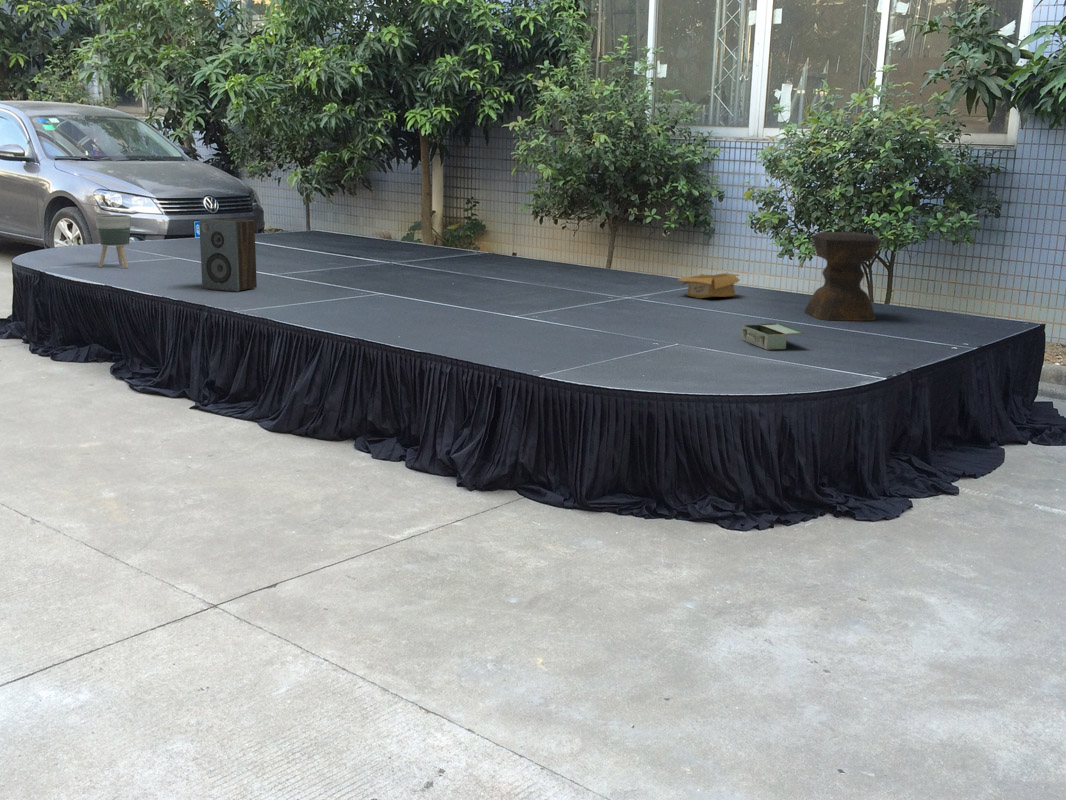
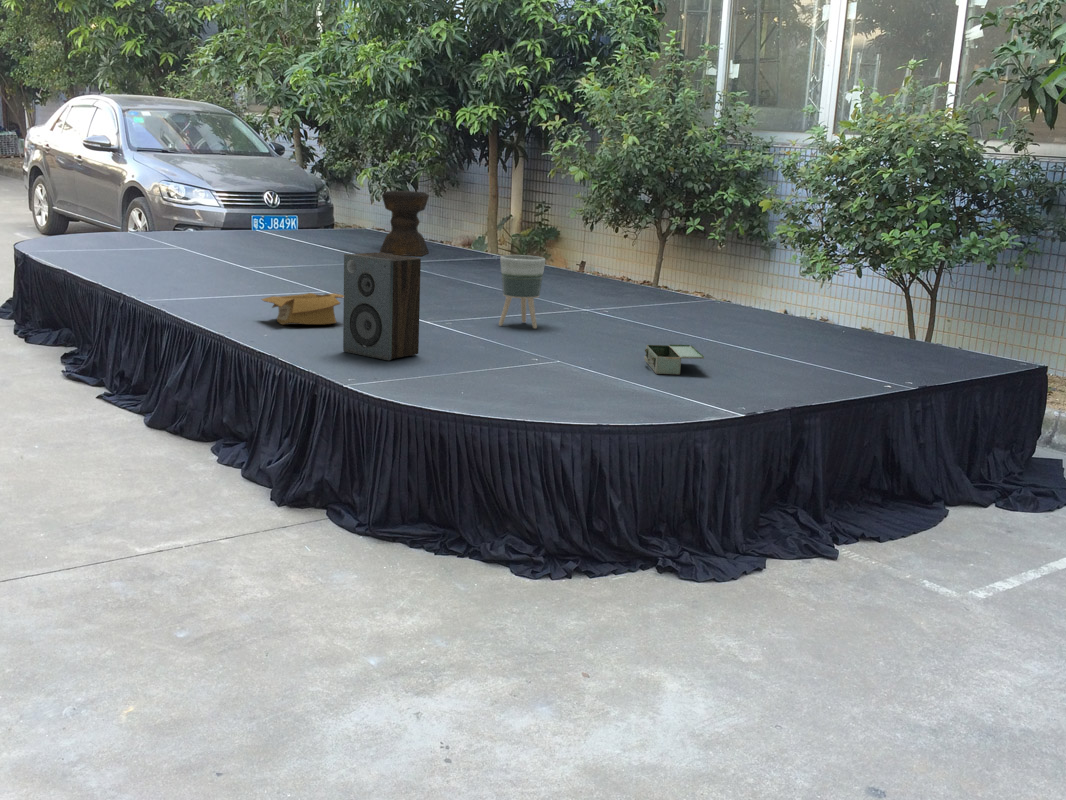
planter: present [95,215,131,268] -> present [499,255,545,328]
speaker: present [199,218,257,292] -> present [343,252,421,360]
stool: present [804,232,881,321] -> present [380,191,429,256]
cardboard box: present [678,273,740,298] -> present [262,293,344,325]

